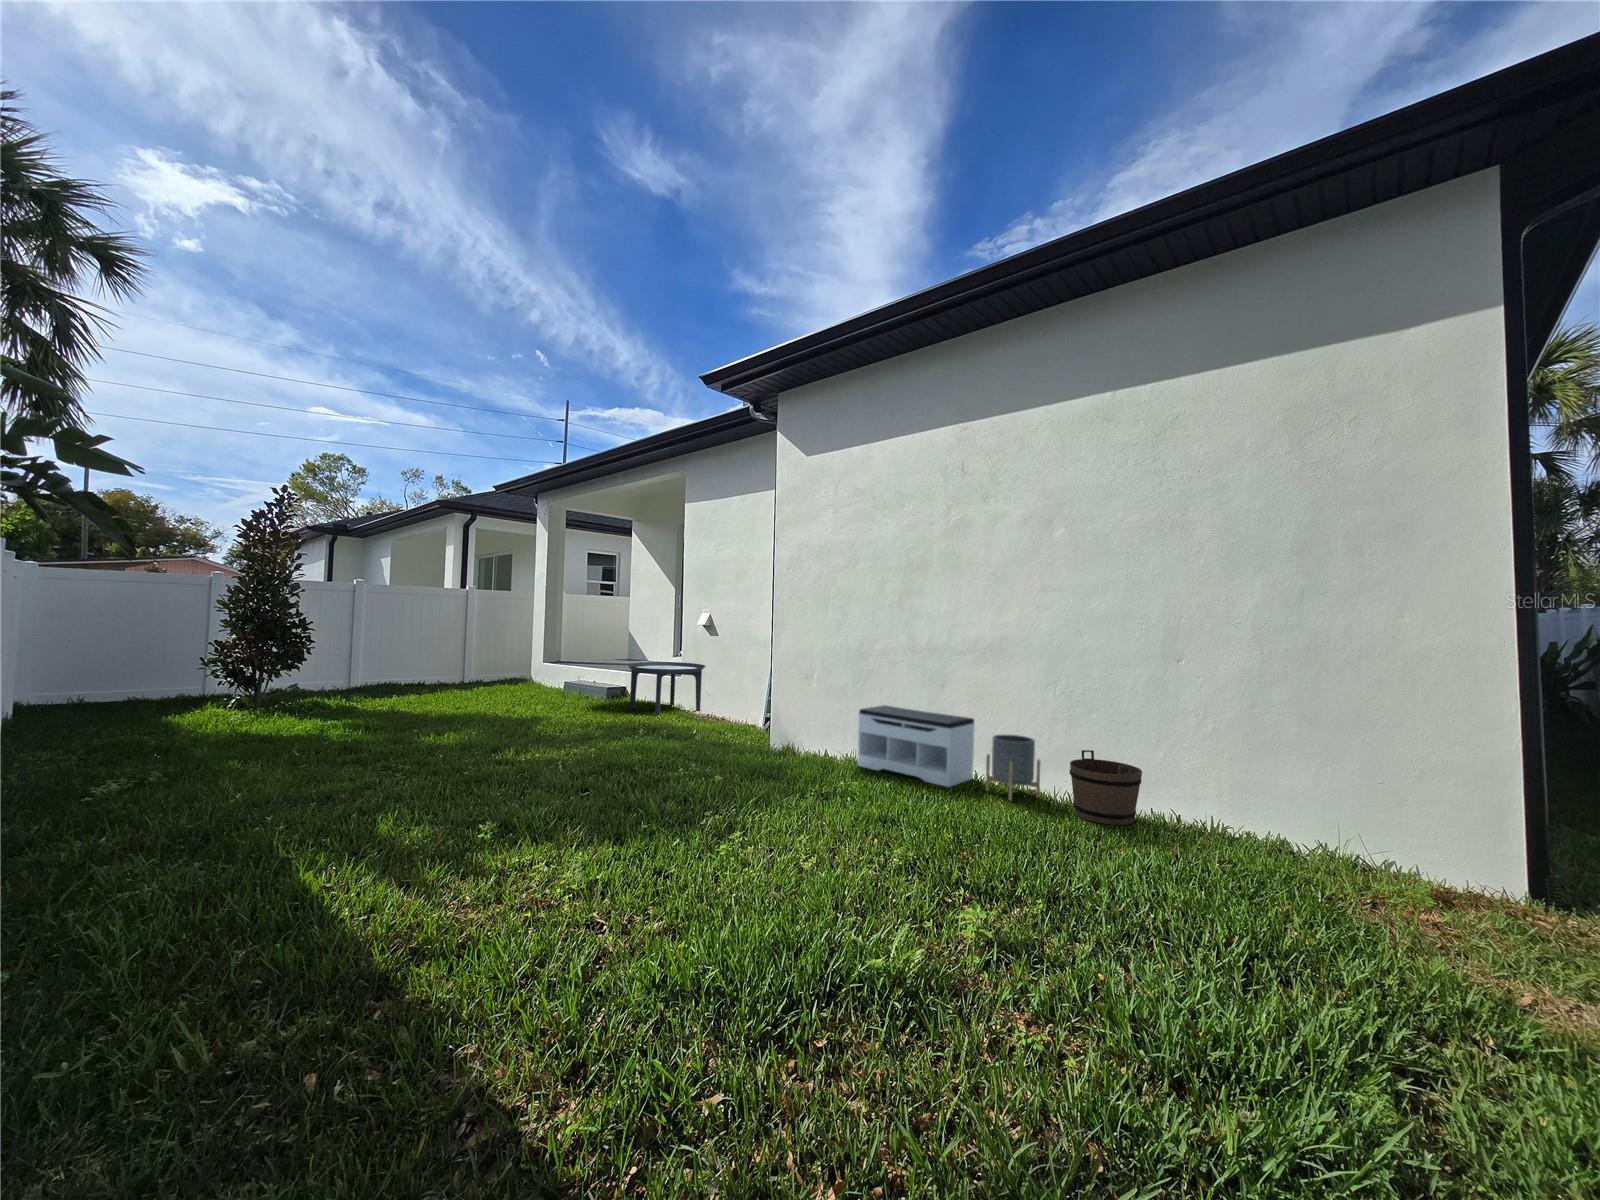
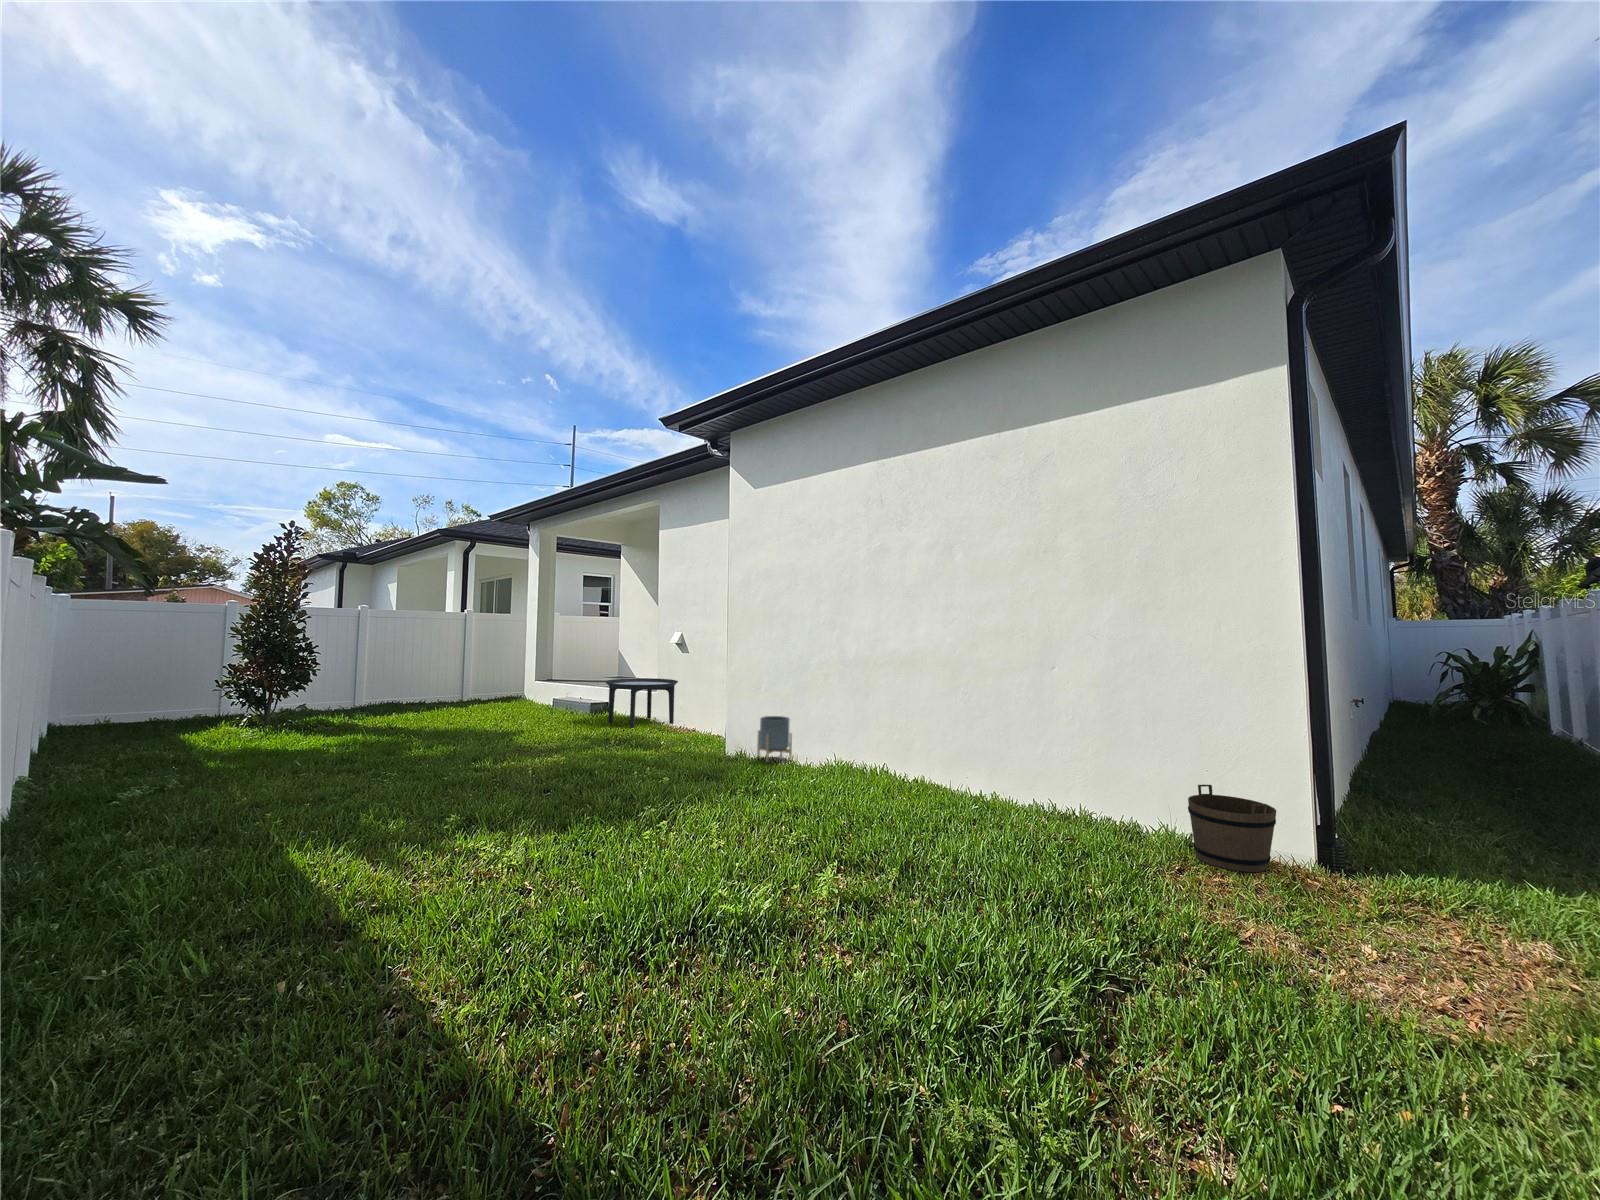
bench: present [857,705,975,787] -> none [798,714,899,786]
planter: present [986,734,1040,801] -> present [757,716,792,762]
bucket: present [1070,750,1142,825] -> present [1188,785,1276,872]

